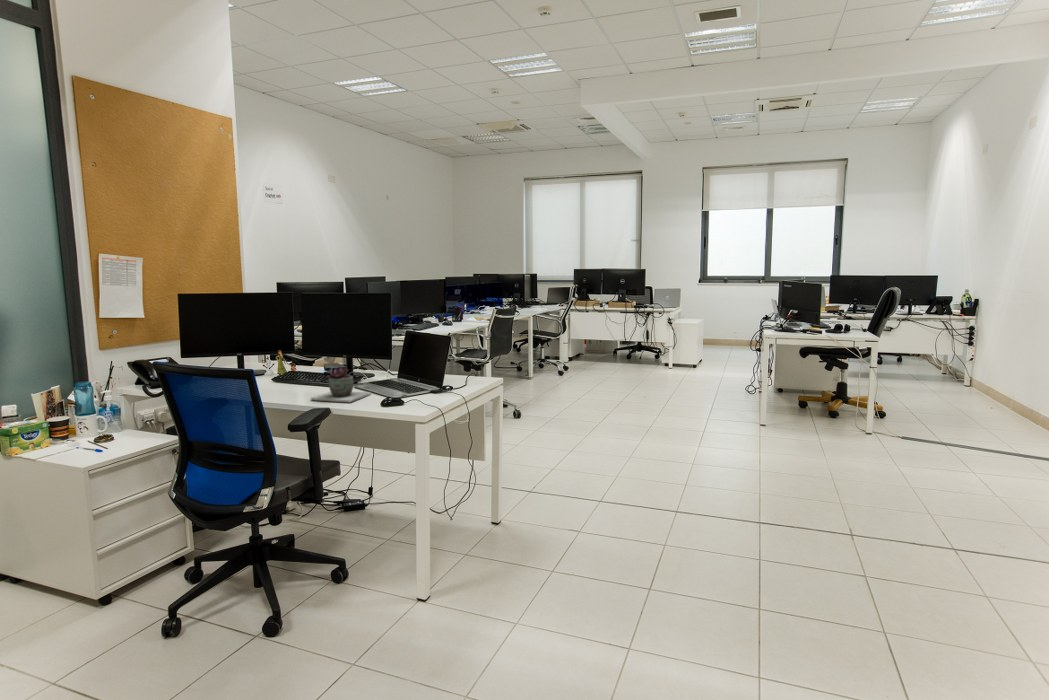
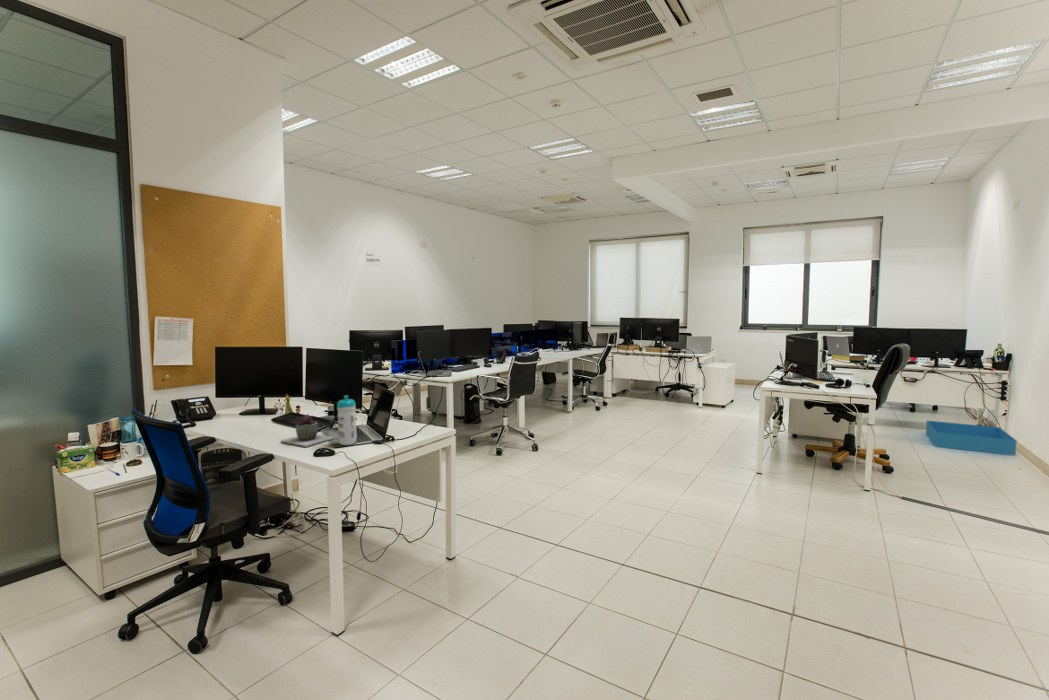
water bottle: none [382,342,404,399] -> present [337,396,357,445]
storage bin: none [900,369,984,397] -> present [926,421,1017,456]

